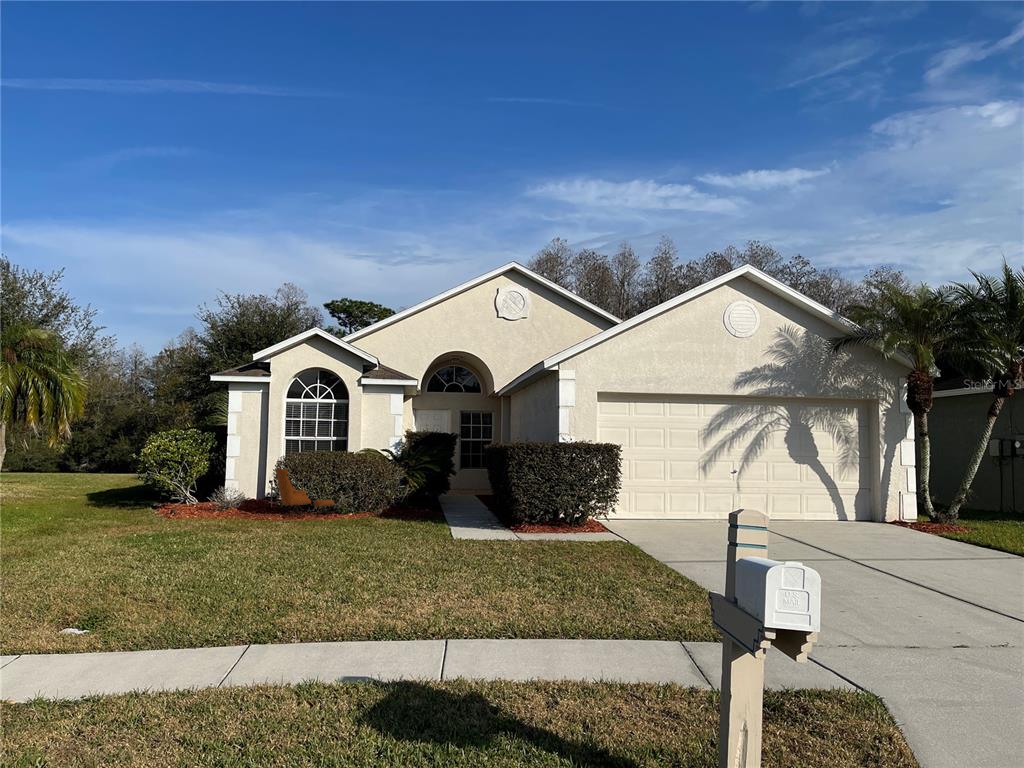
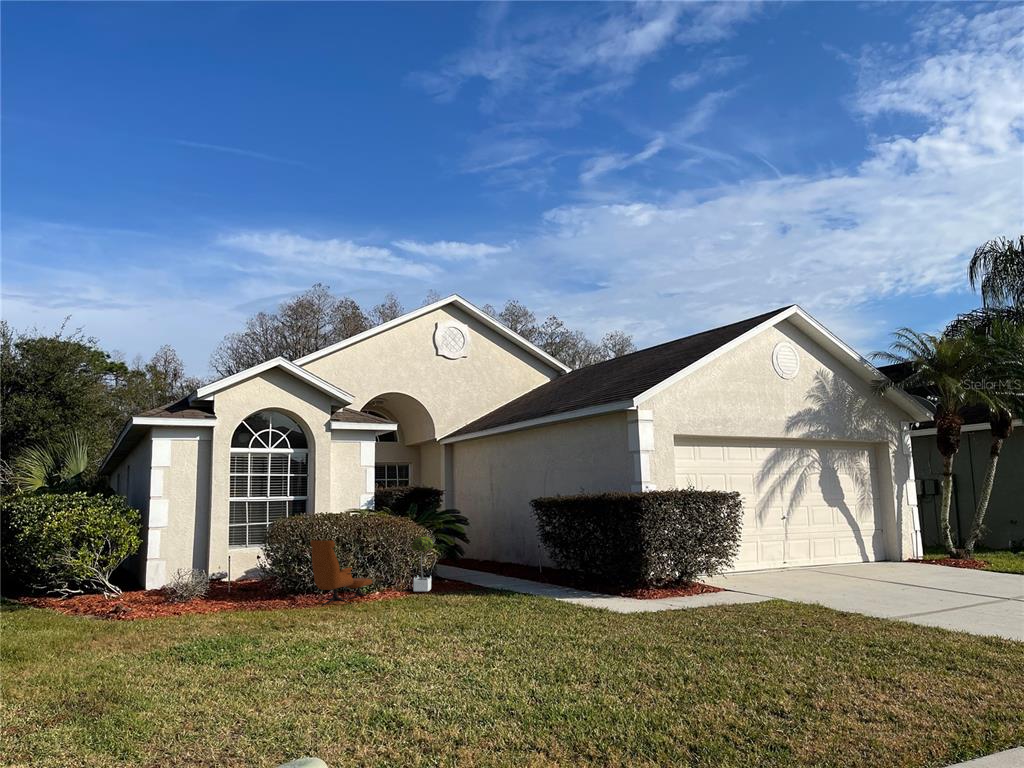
potted tree: none [370,470,390,514] -> present [412,536,434,591]

